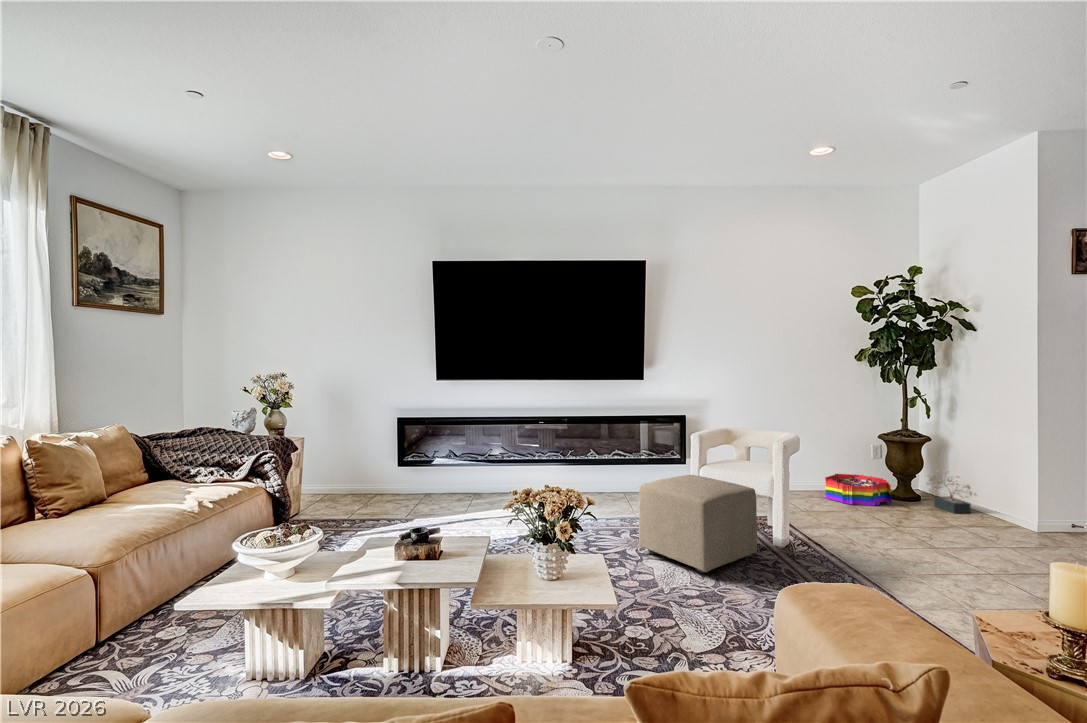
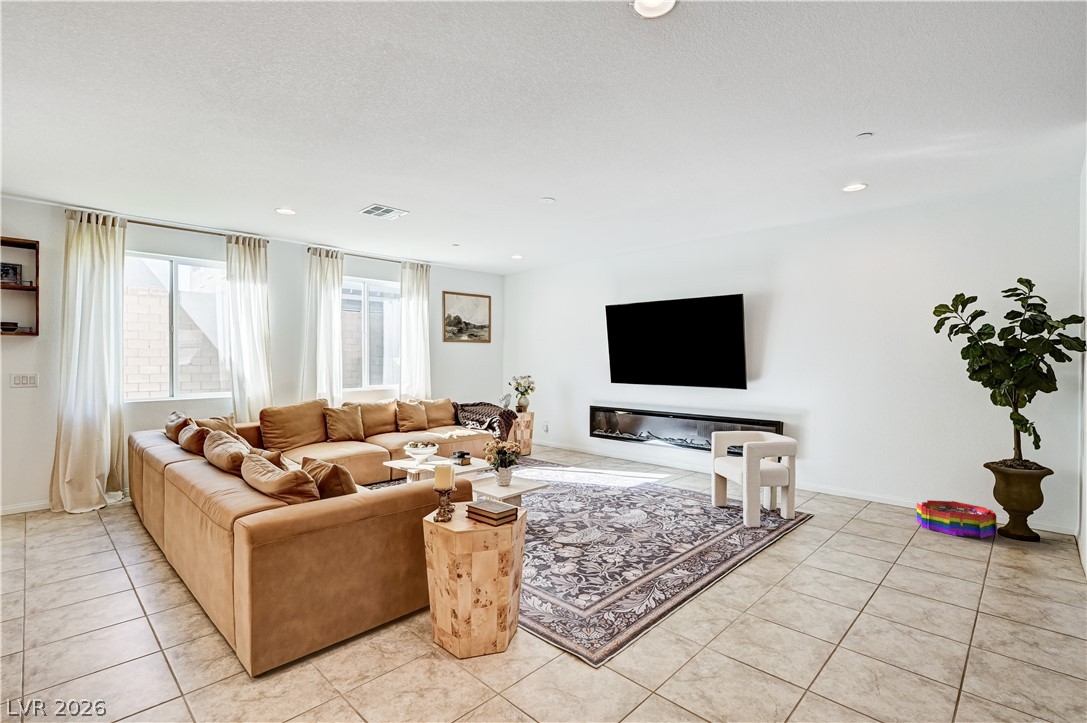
decorative plant: present [925,470,975,513] -> none [1030,512,1080,567]
ottoman: present [639,475,757,573] -> none [645,458,710,522]

